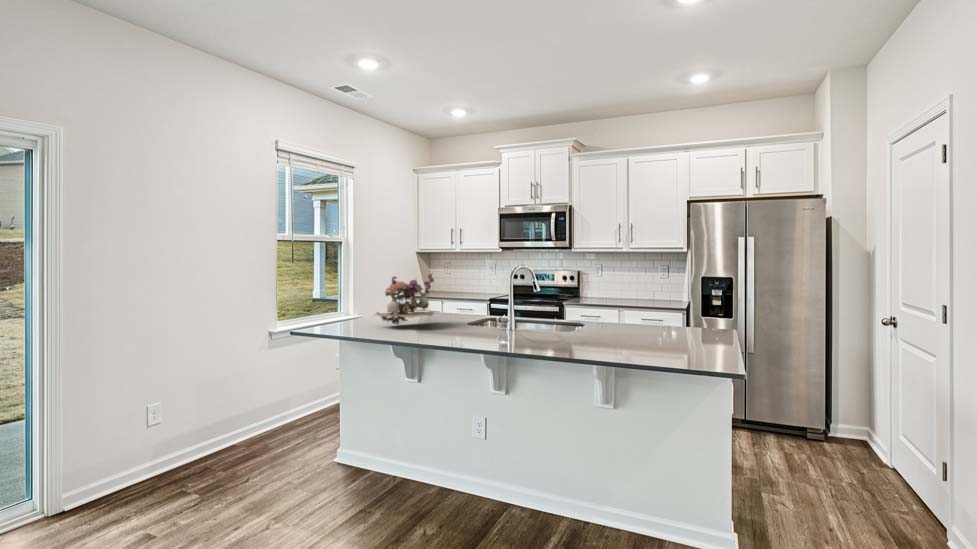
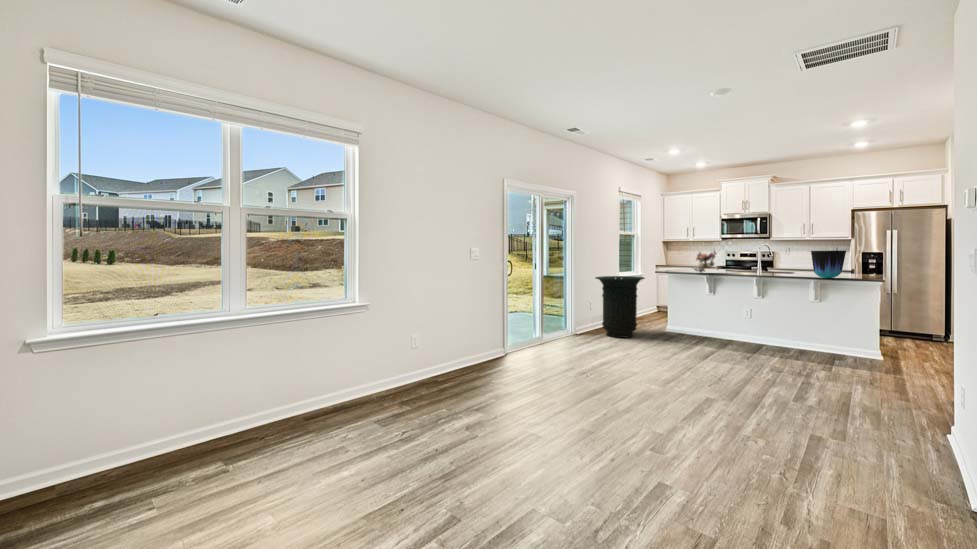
vase: none [589,280,658,348] -> present [811,251,846,278]
trash can: none [148,330,278,488] -> present [596,276,645,337]

